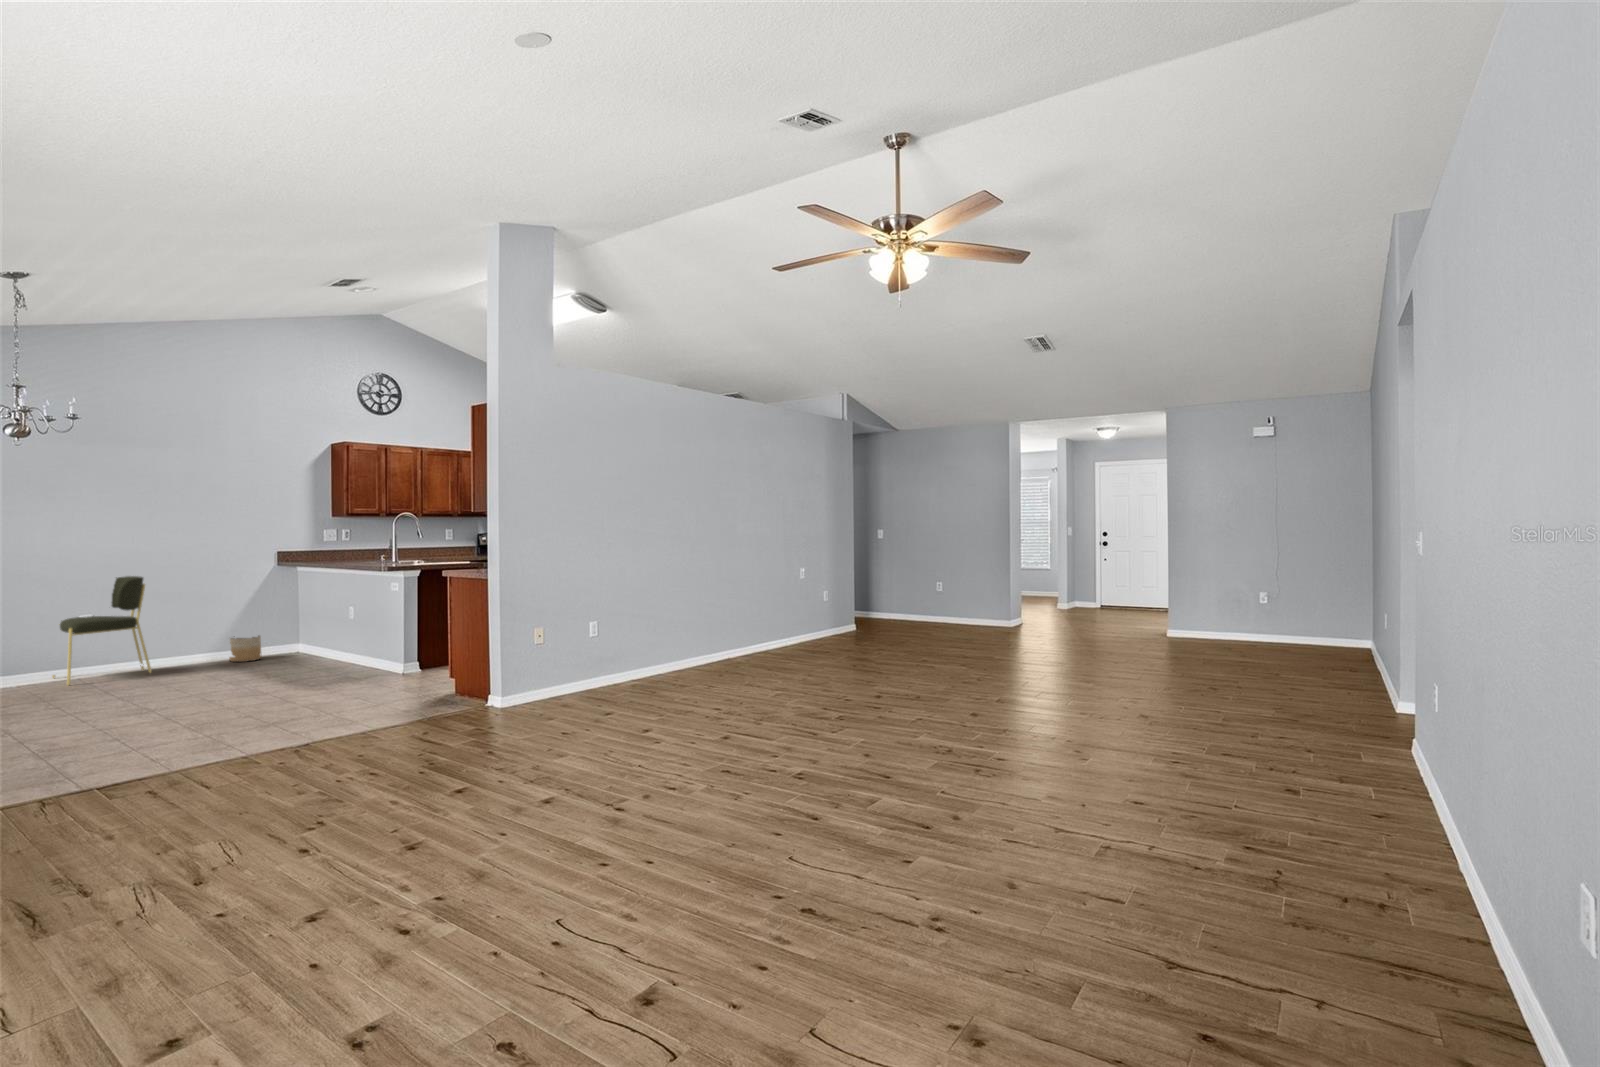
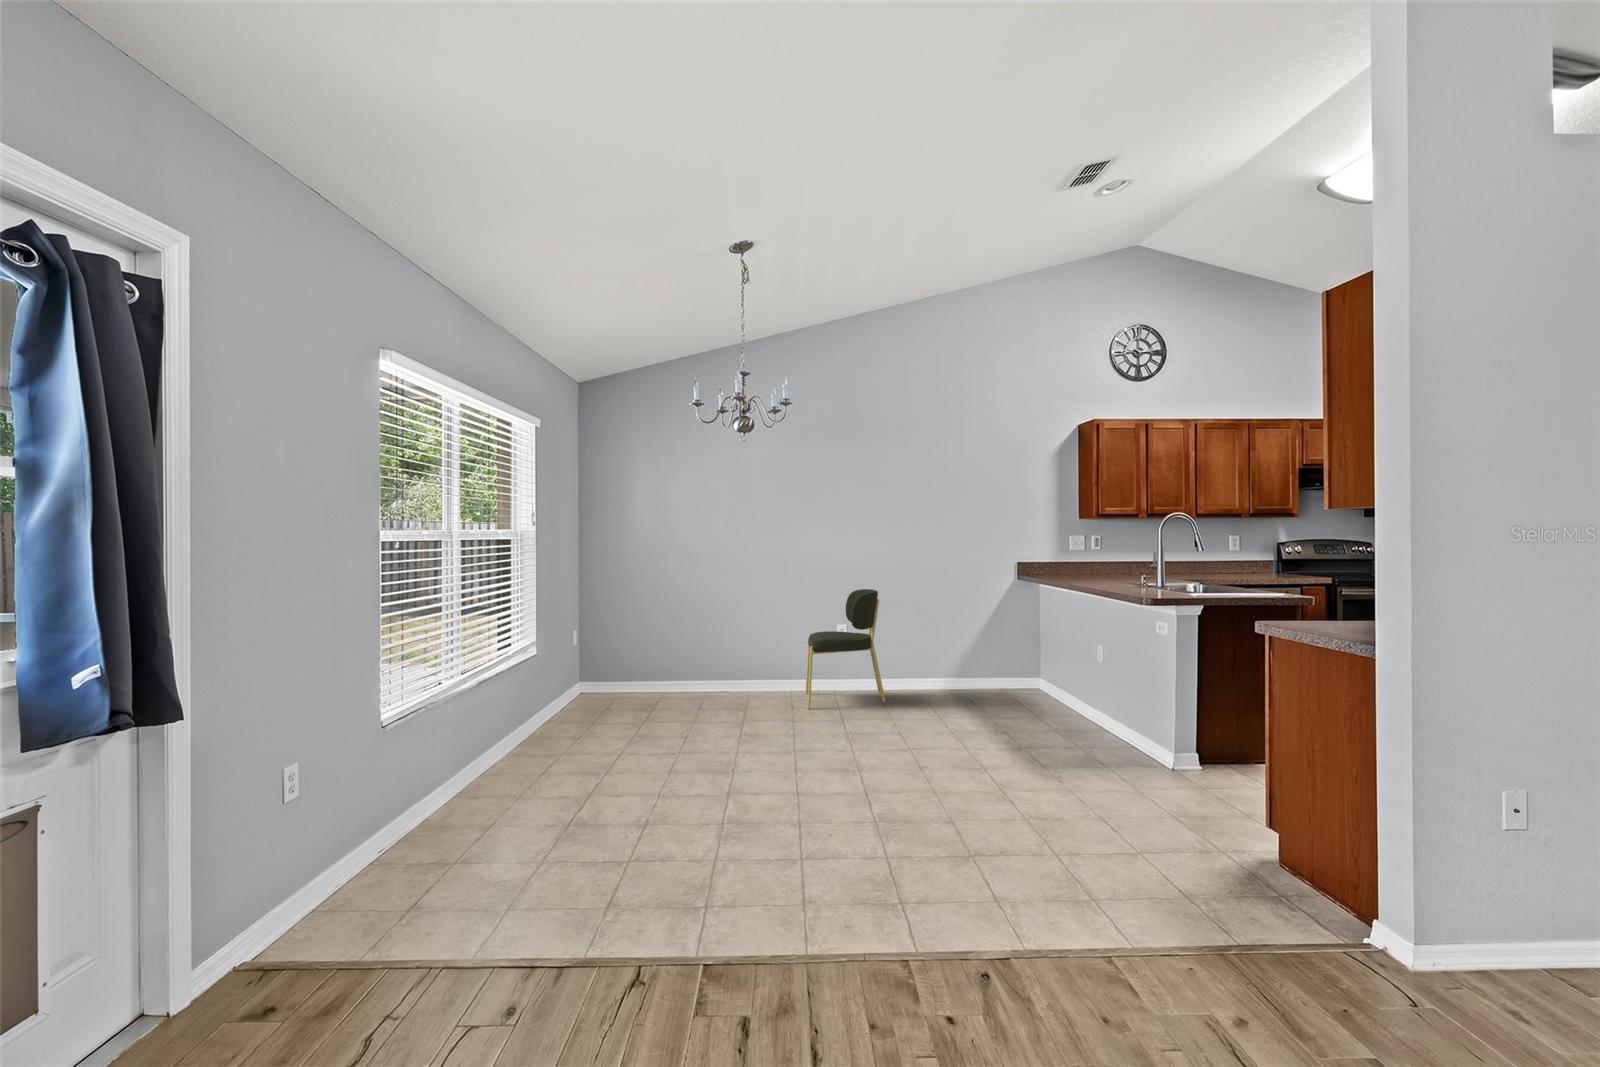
planter: present [229,636,261,662] -> none [964,663,998,697]

